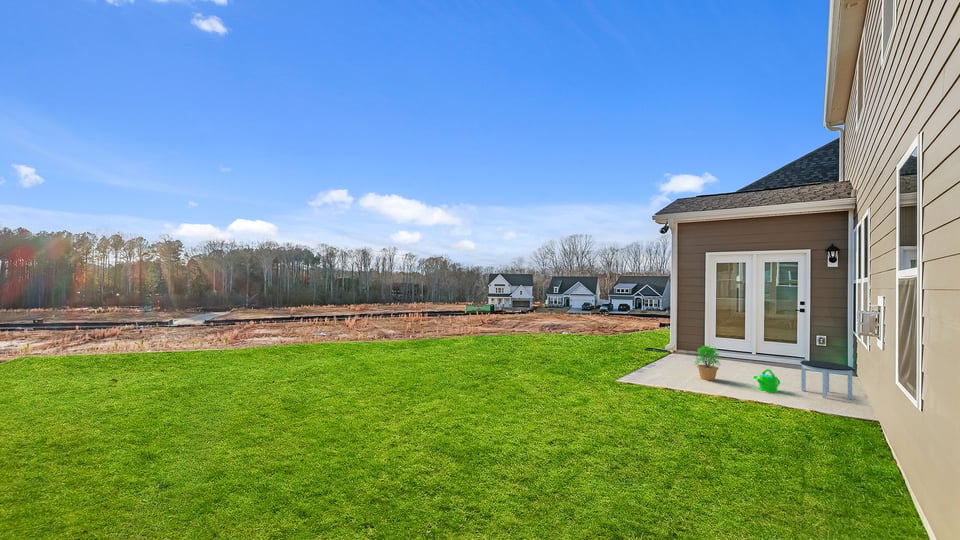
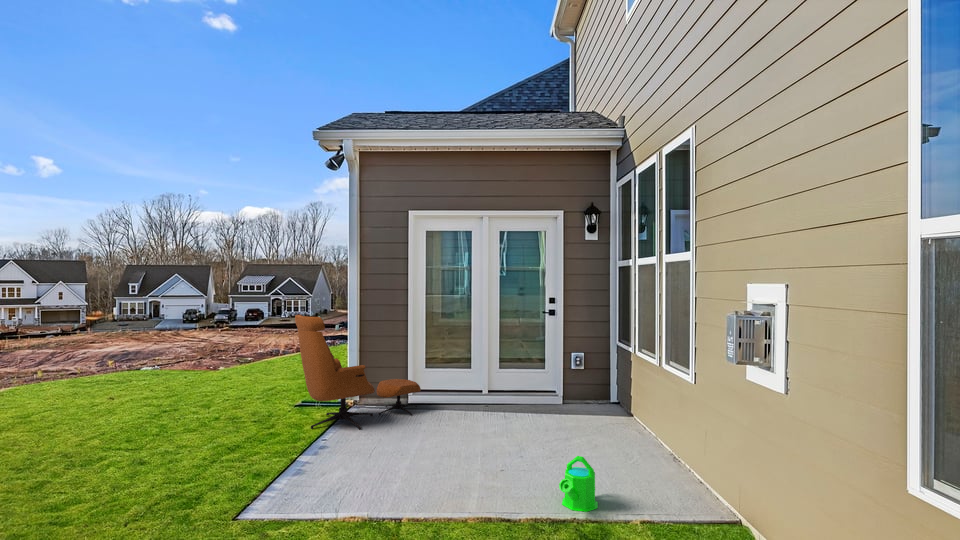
lounge chair: none [643,303,710,357] -> present [295,314,421,430]
potted plant: present [695,345,720,381] -> none [428,418,490,508]
round table: present [800,361,853,399] -> none [614,413,695,497]

